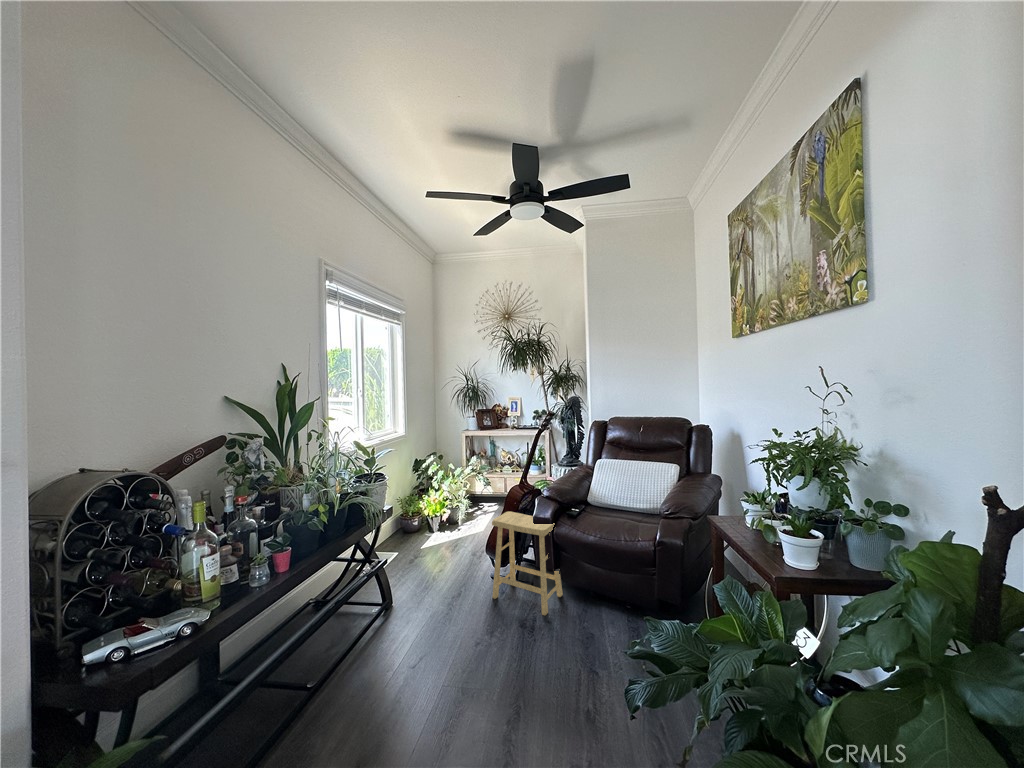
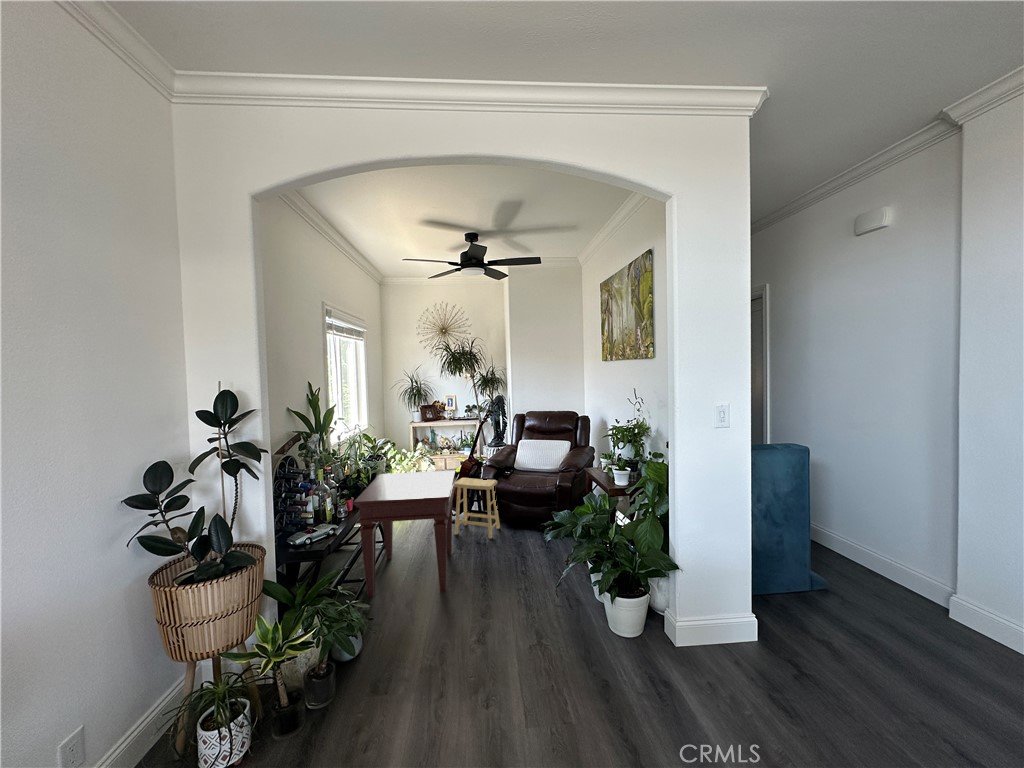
side table: none [297,500,486,726] -> present [353,470,455,597]

